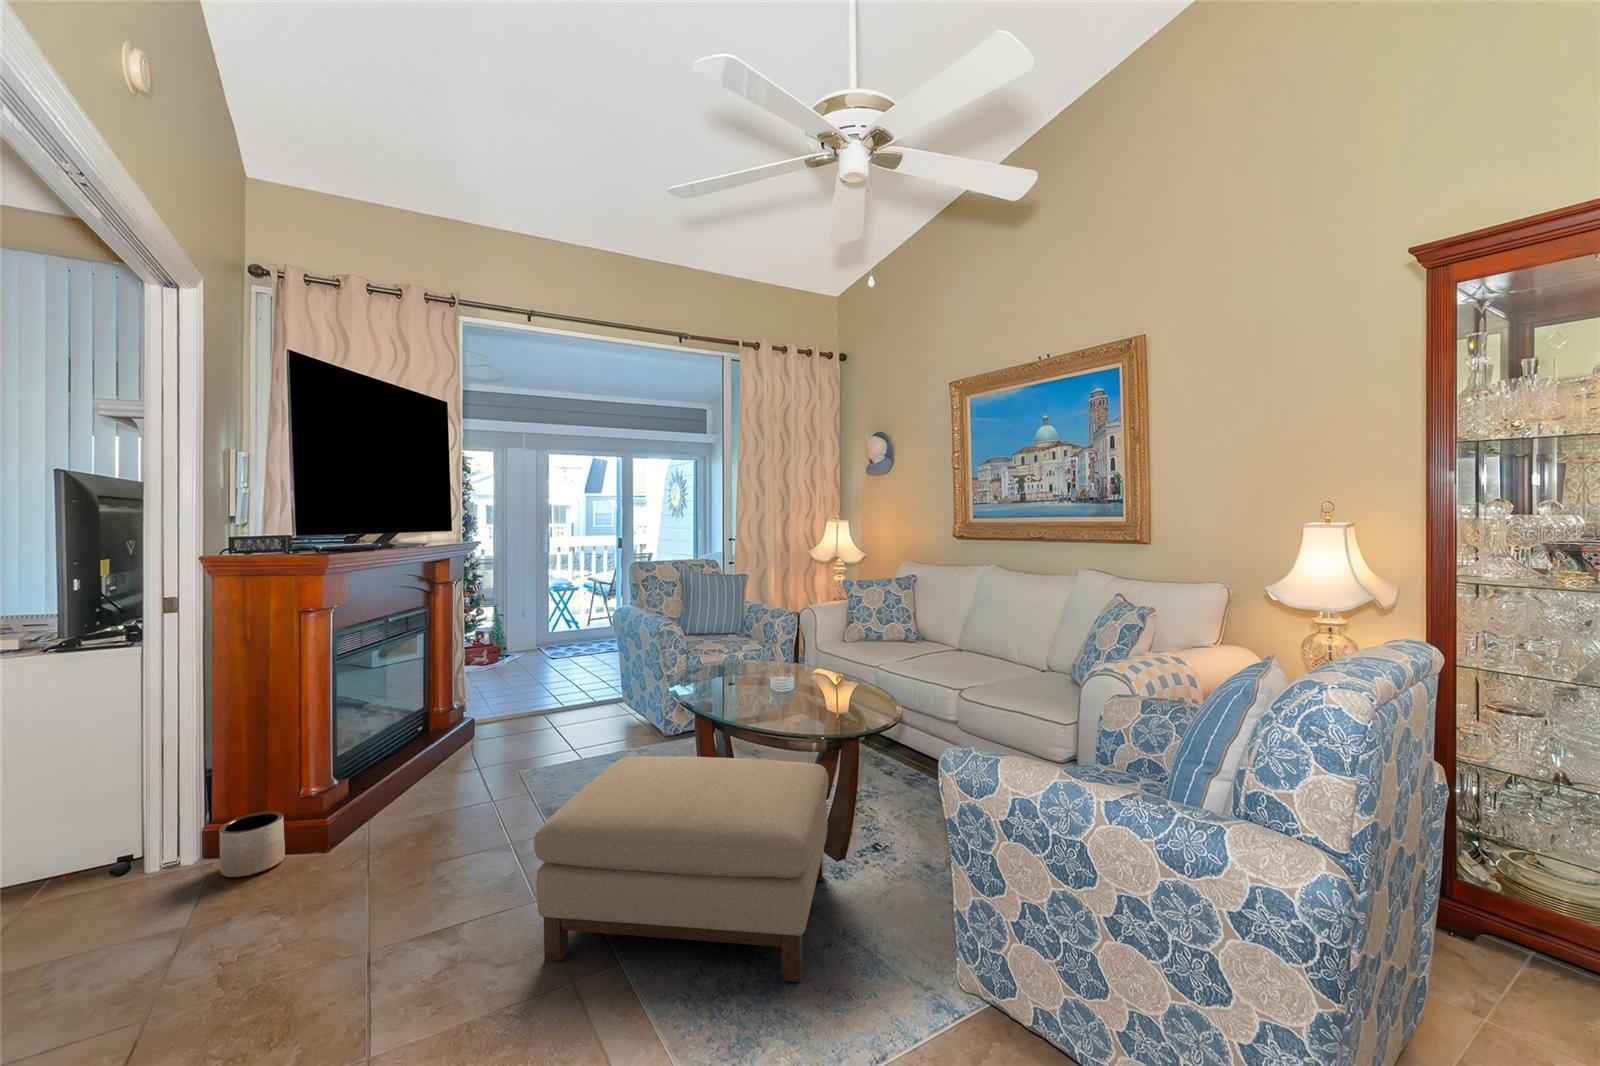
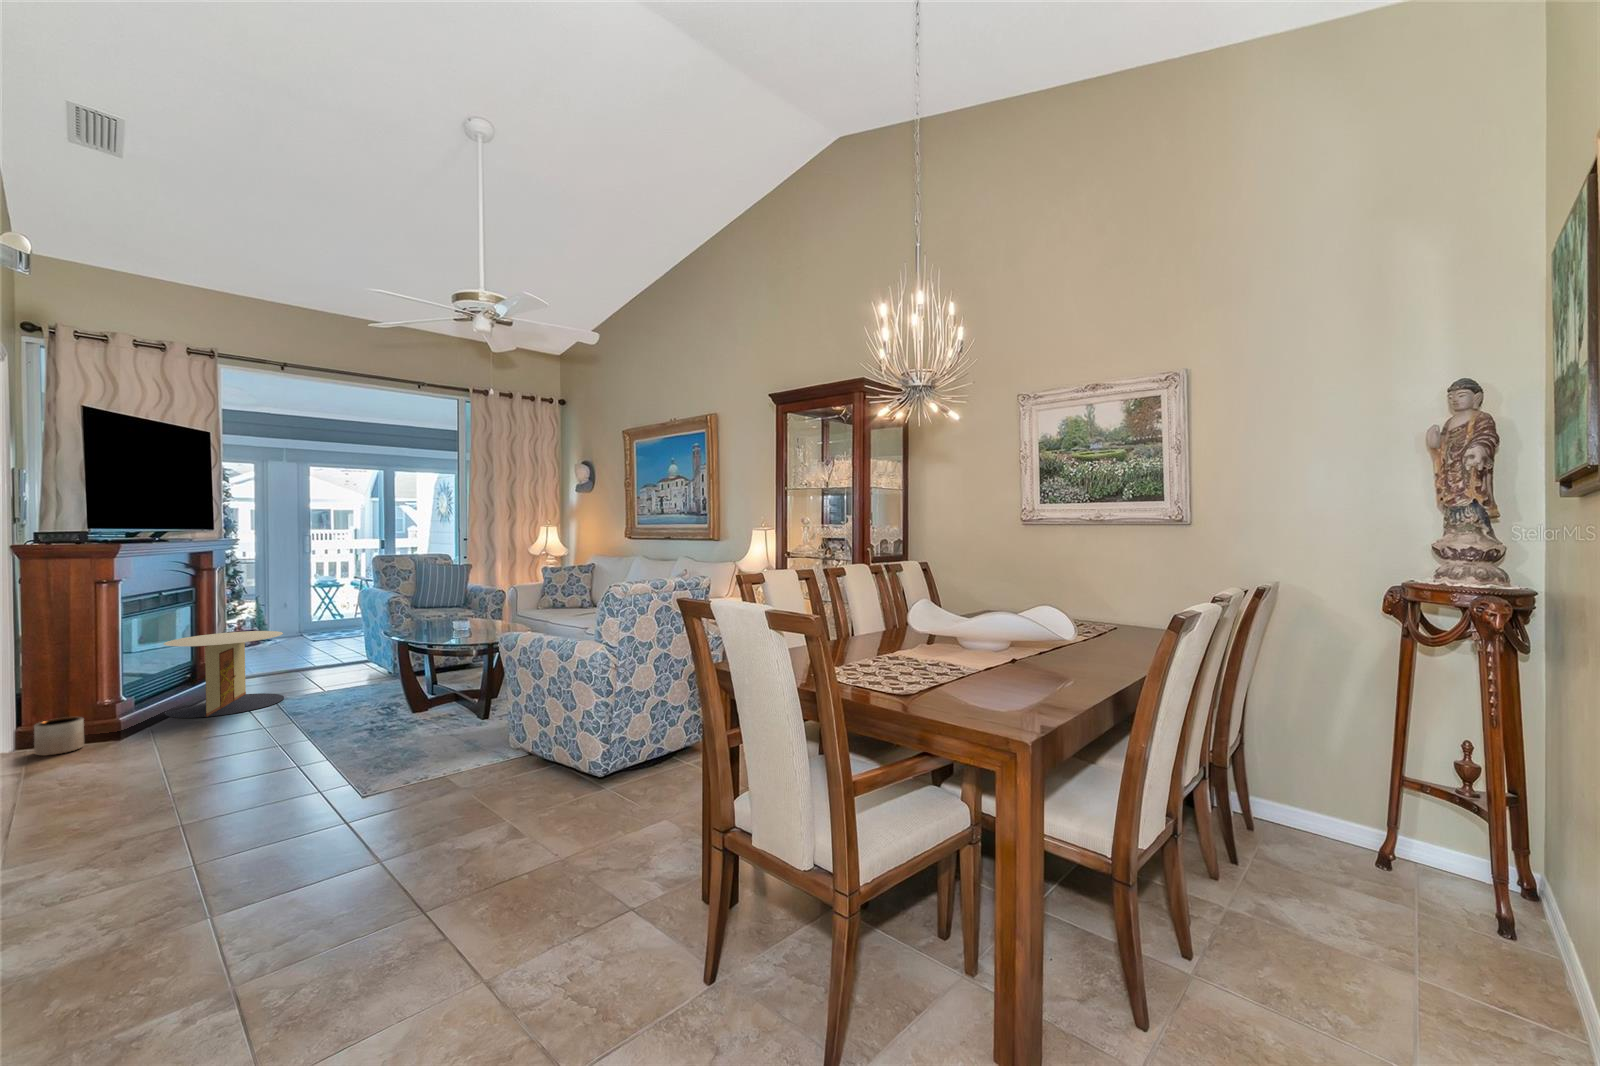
side table: none [390,668,534,801] -> present [164,631,284,718]
ottoman: present [534,756,829,982] -> none [272,664,473,766]

